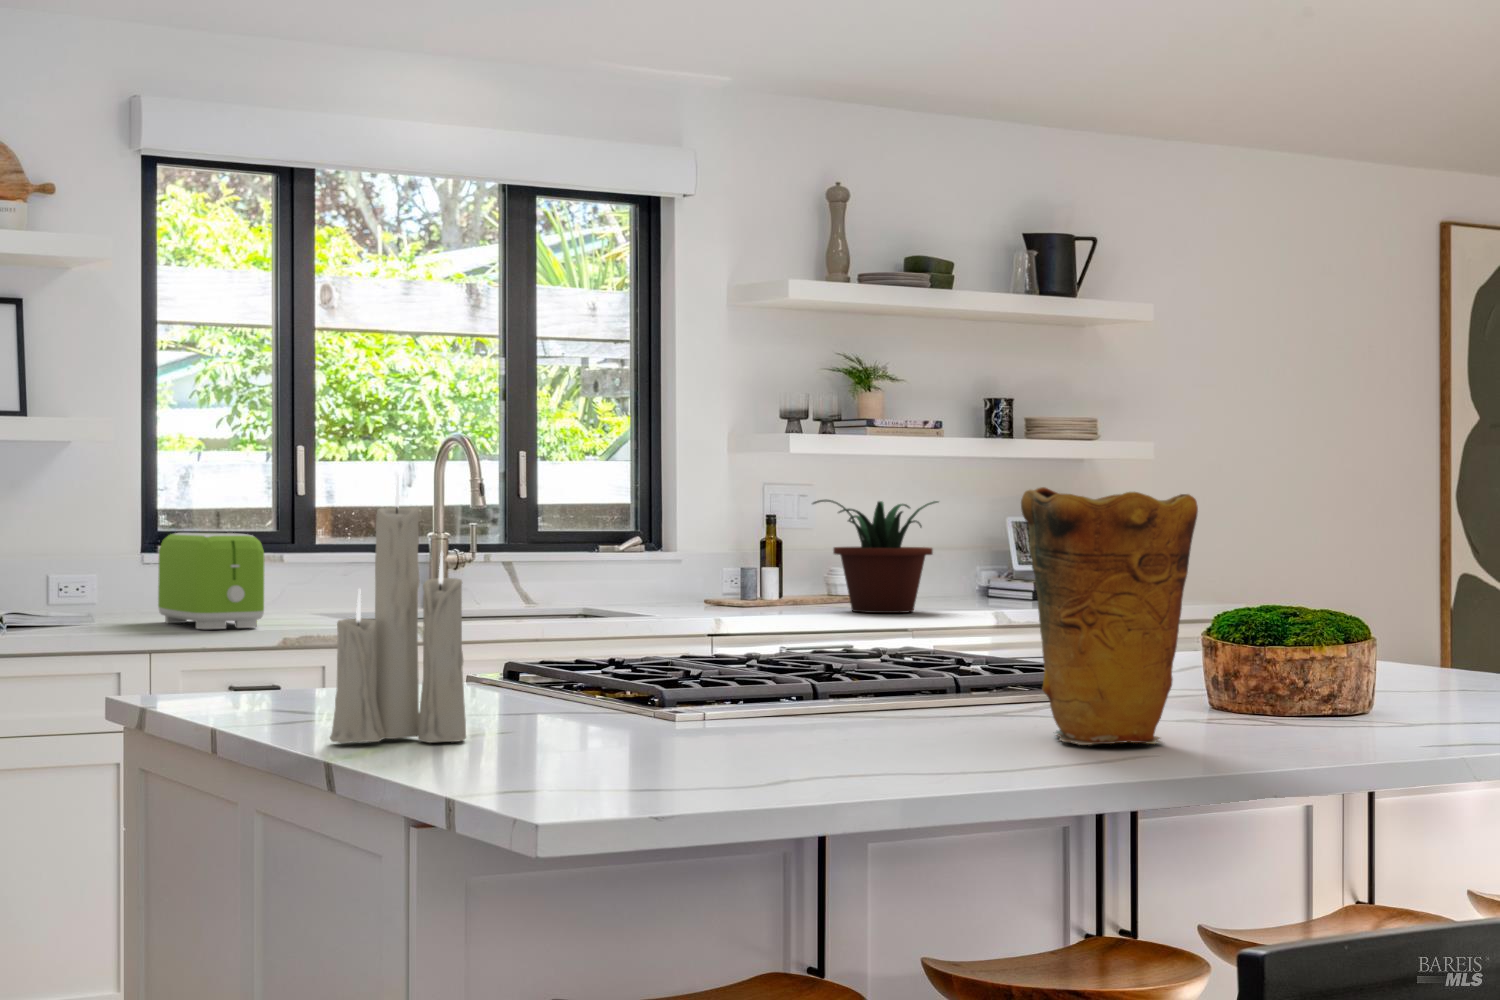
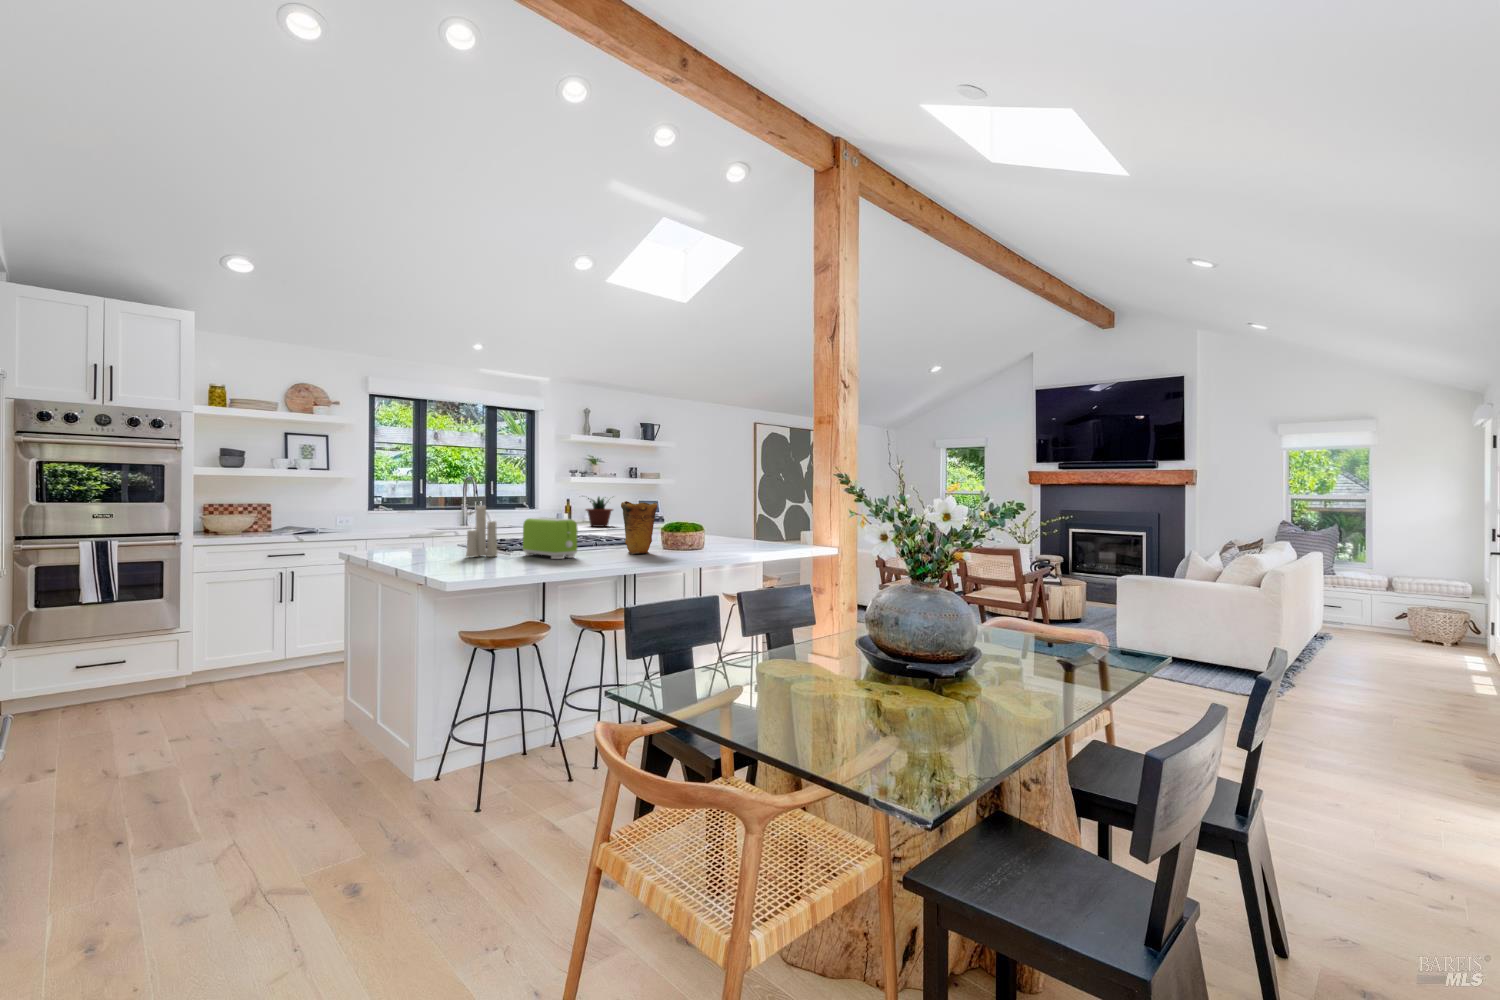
toaster: present [158,533,264,629] -> present [523,517,578,559]

